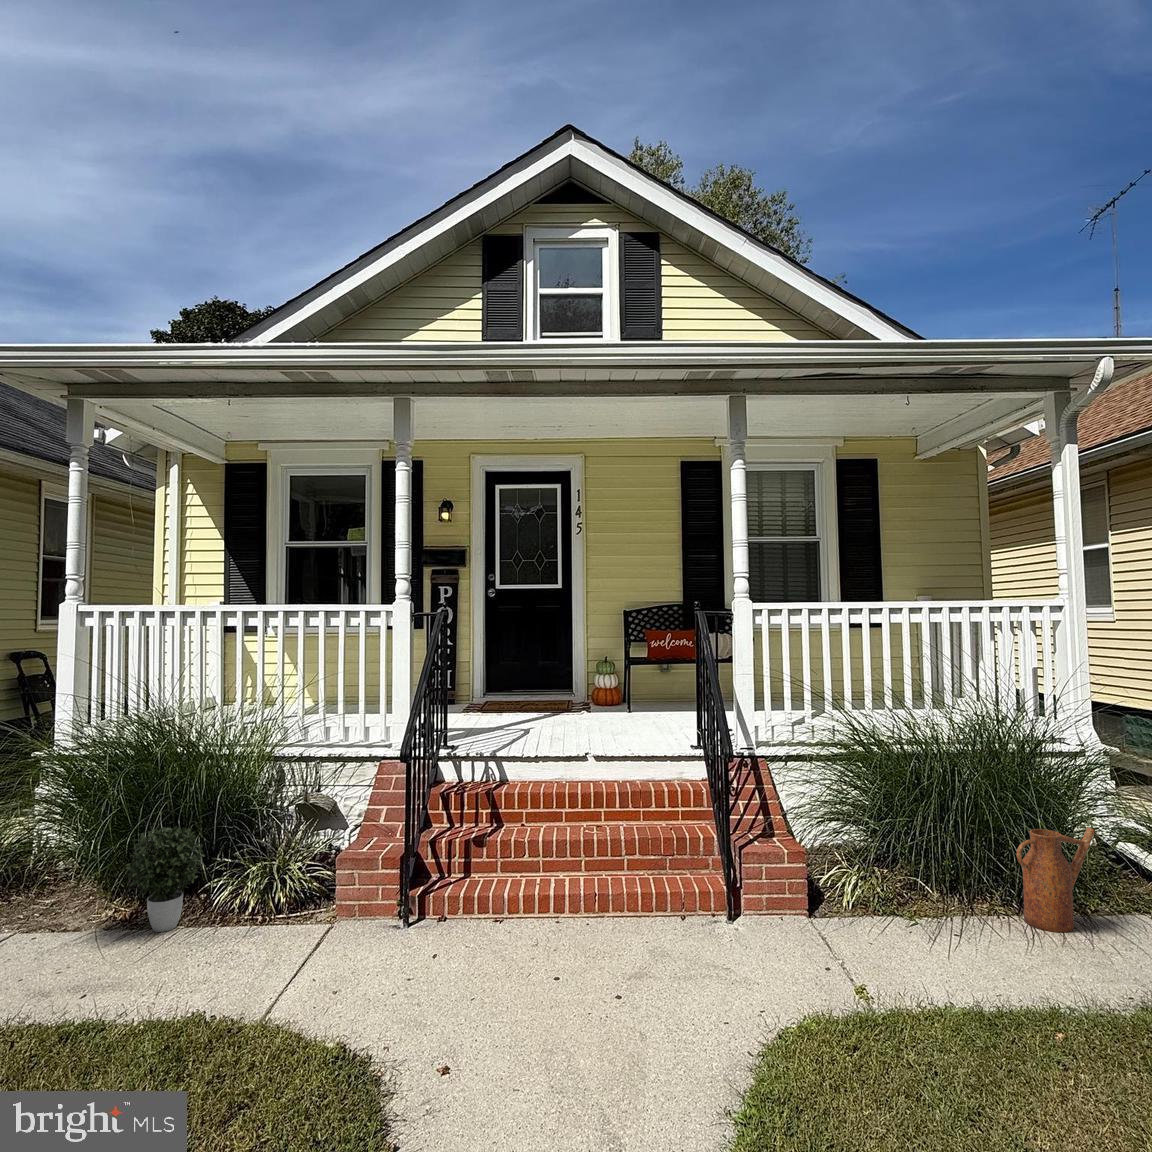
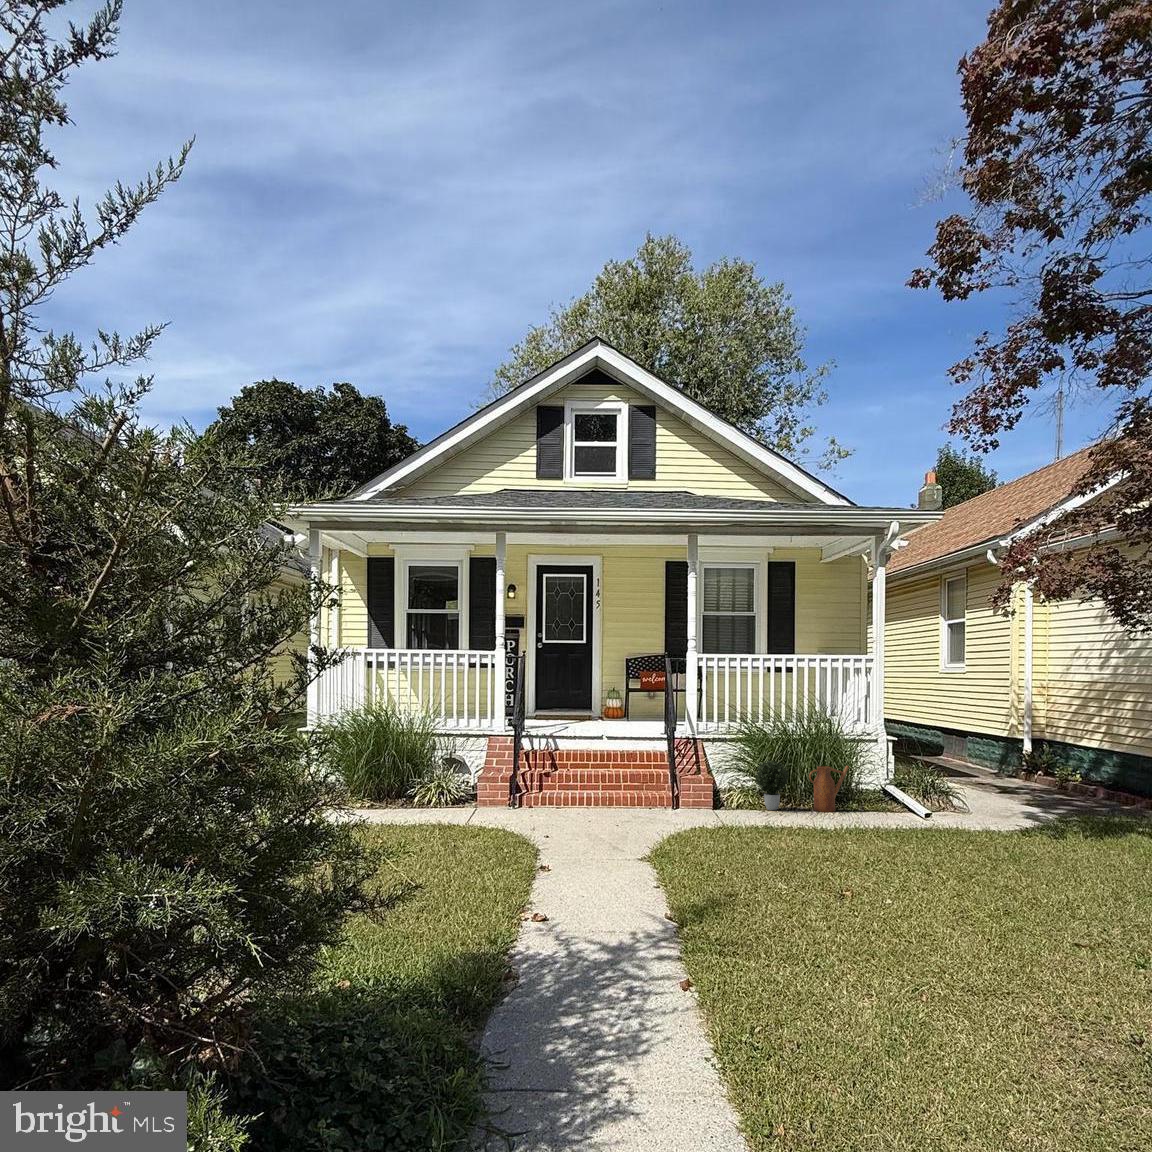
potted plant: present [126,826,205,932] -> present [756,761,789,810]

